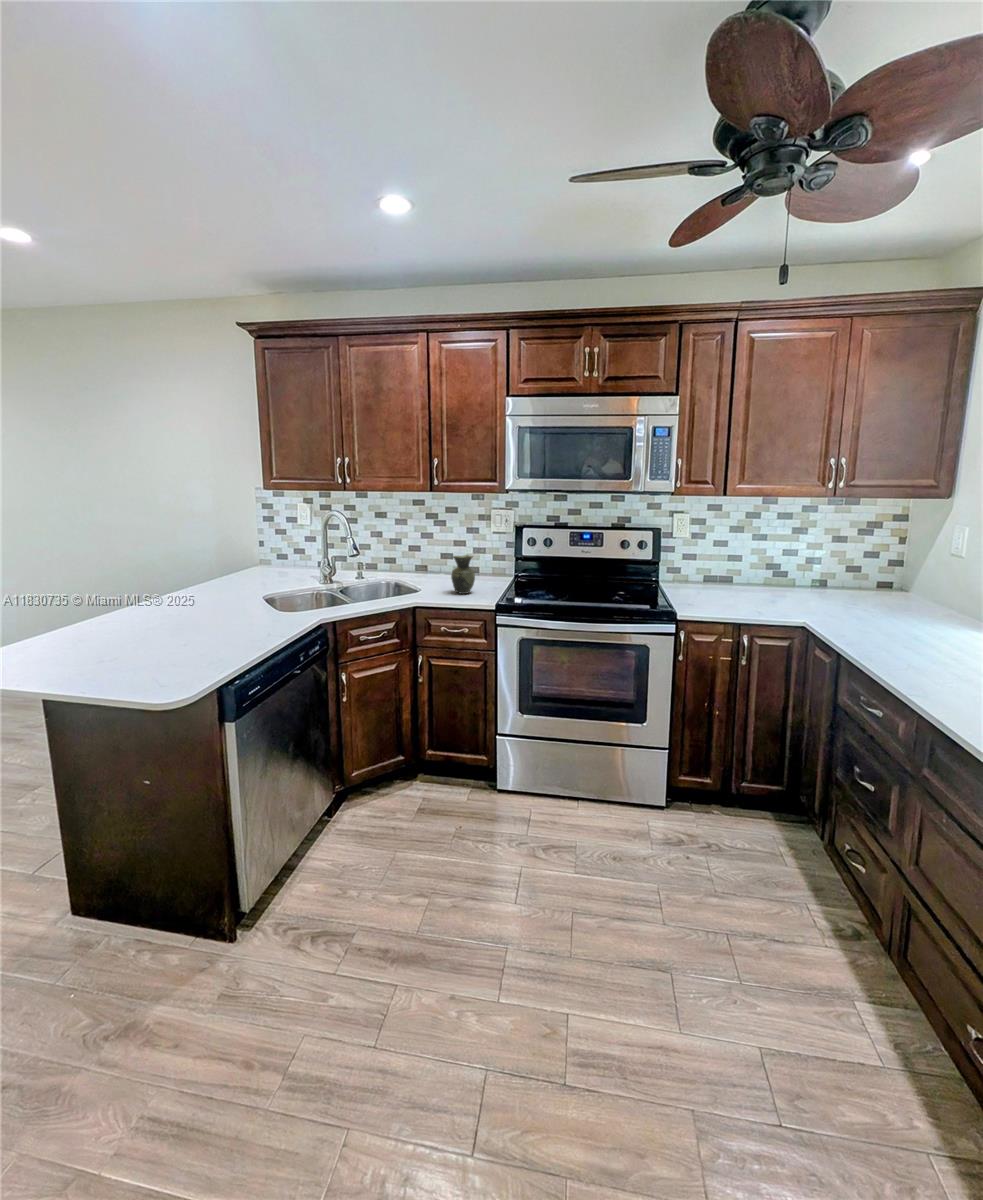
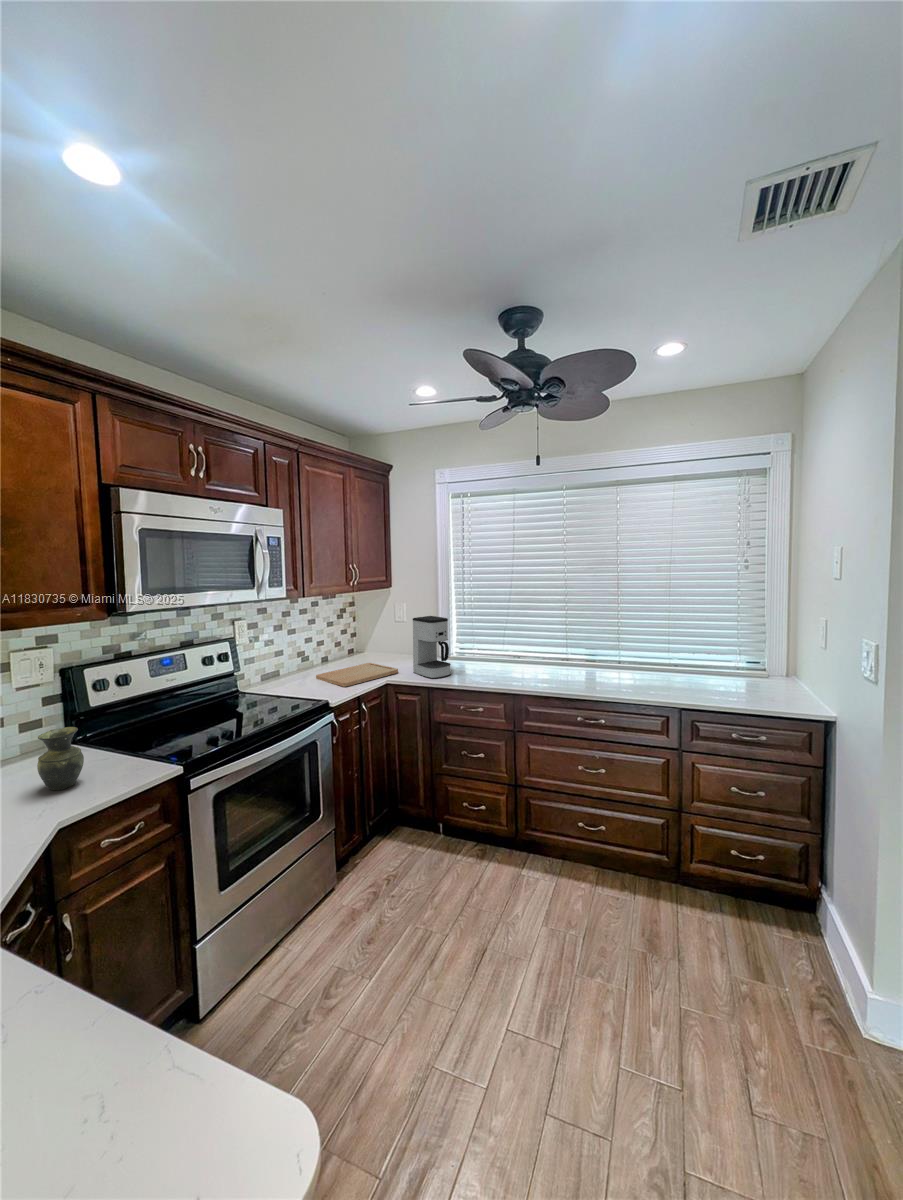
coffee maker: none [878,538,950,643] -> present [413,616,451,679]
cutting board: none [749,593,861,619] -> present [316,663,398,687]

